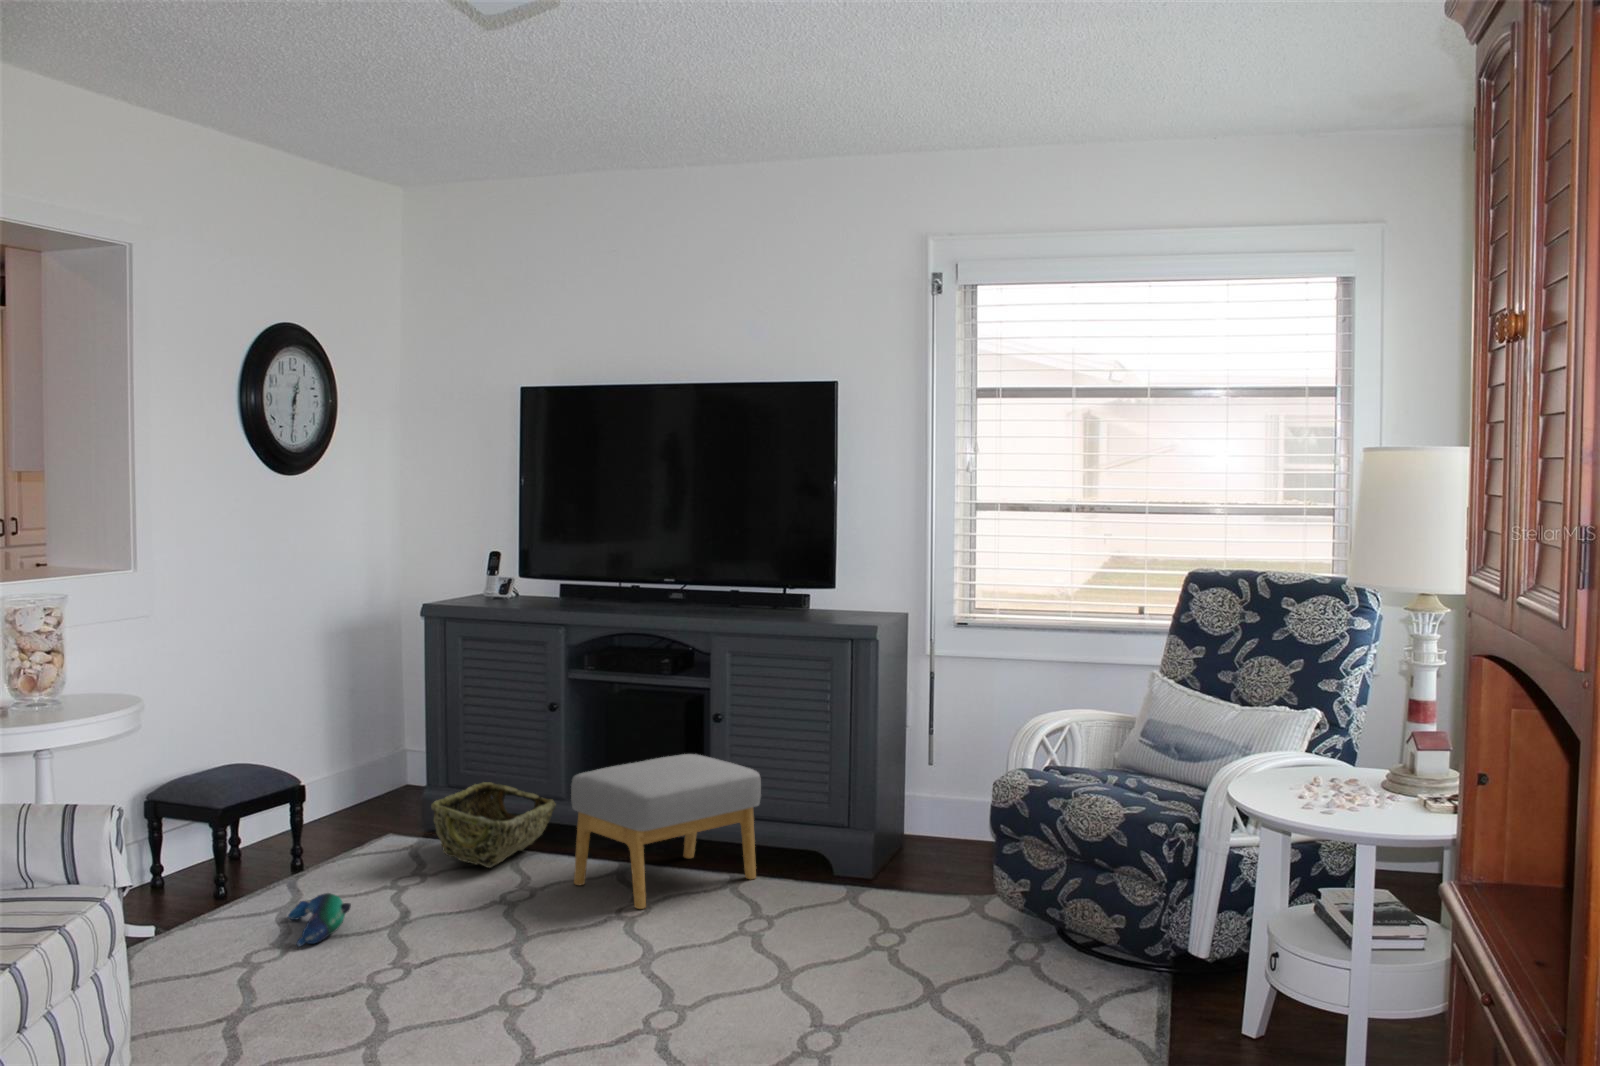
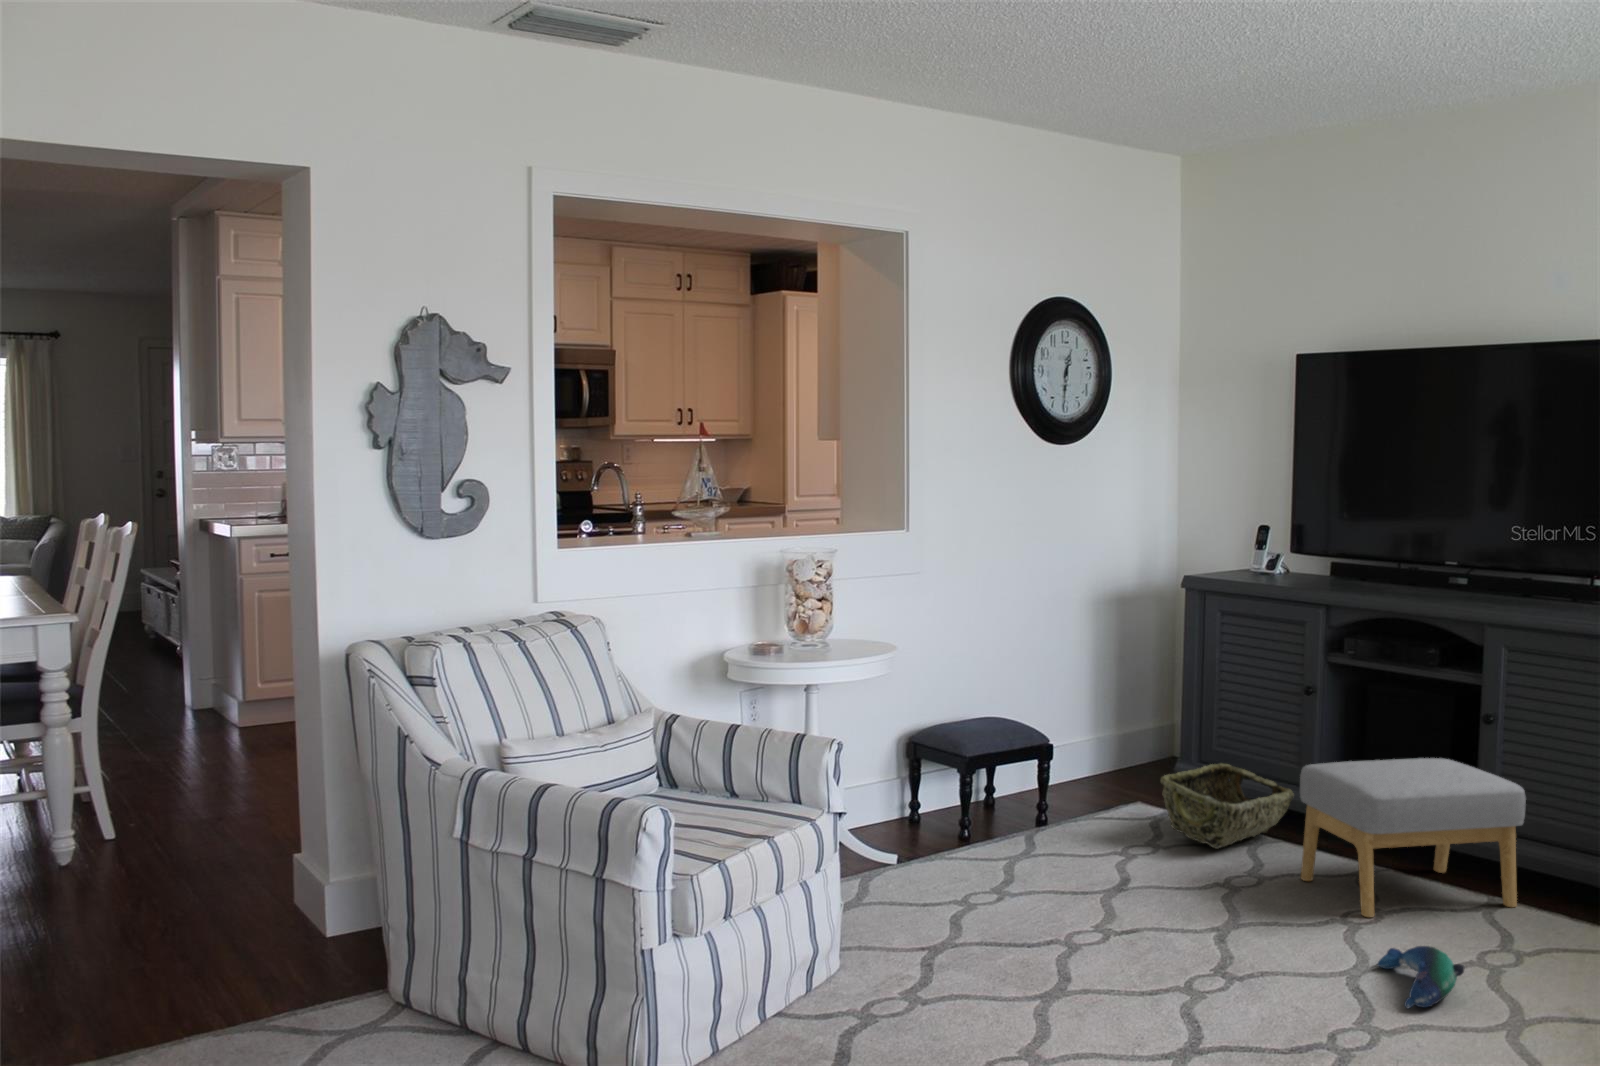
plush toy: present [288,893,351,947] -> present [1377,946,1464,1008]

